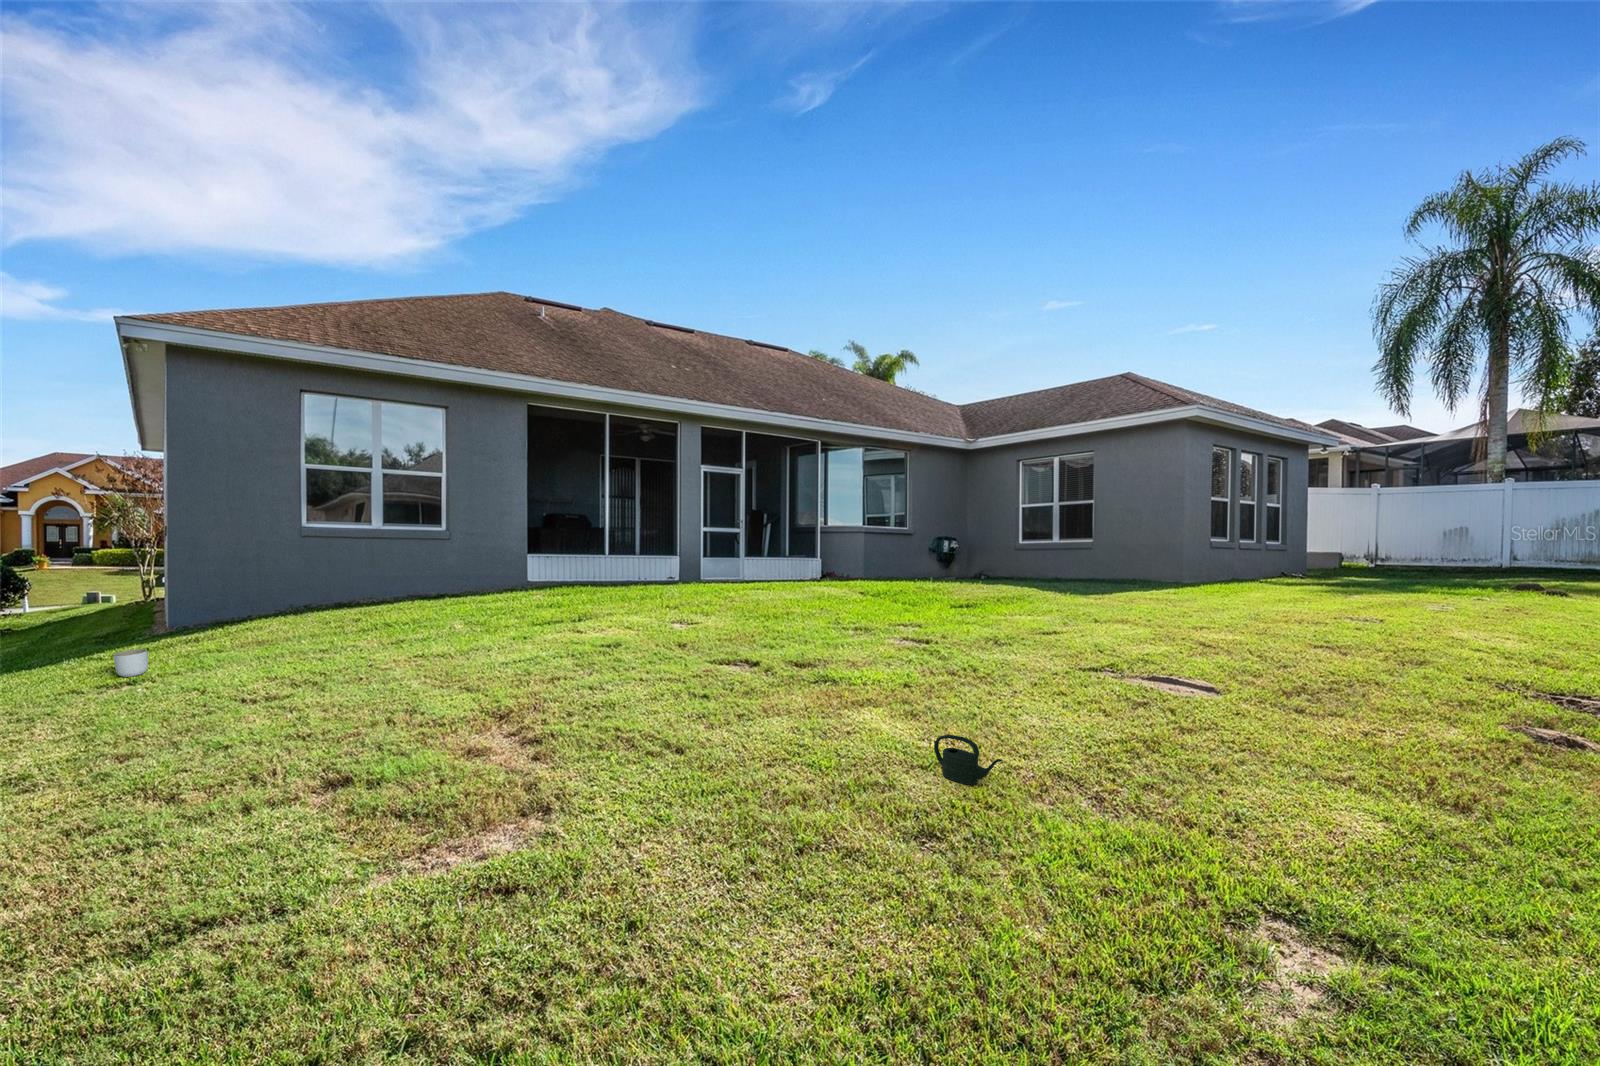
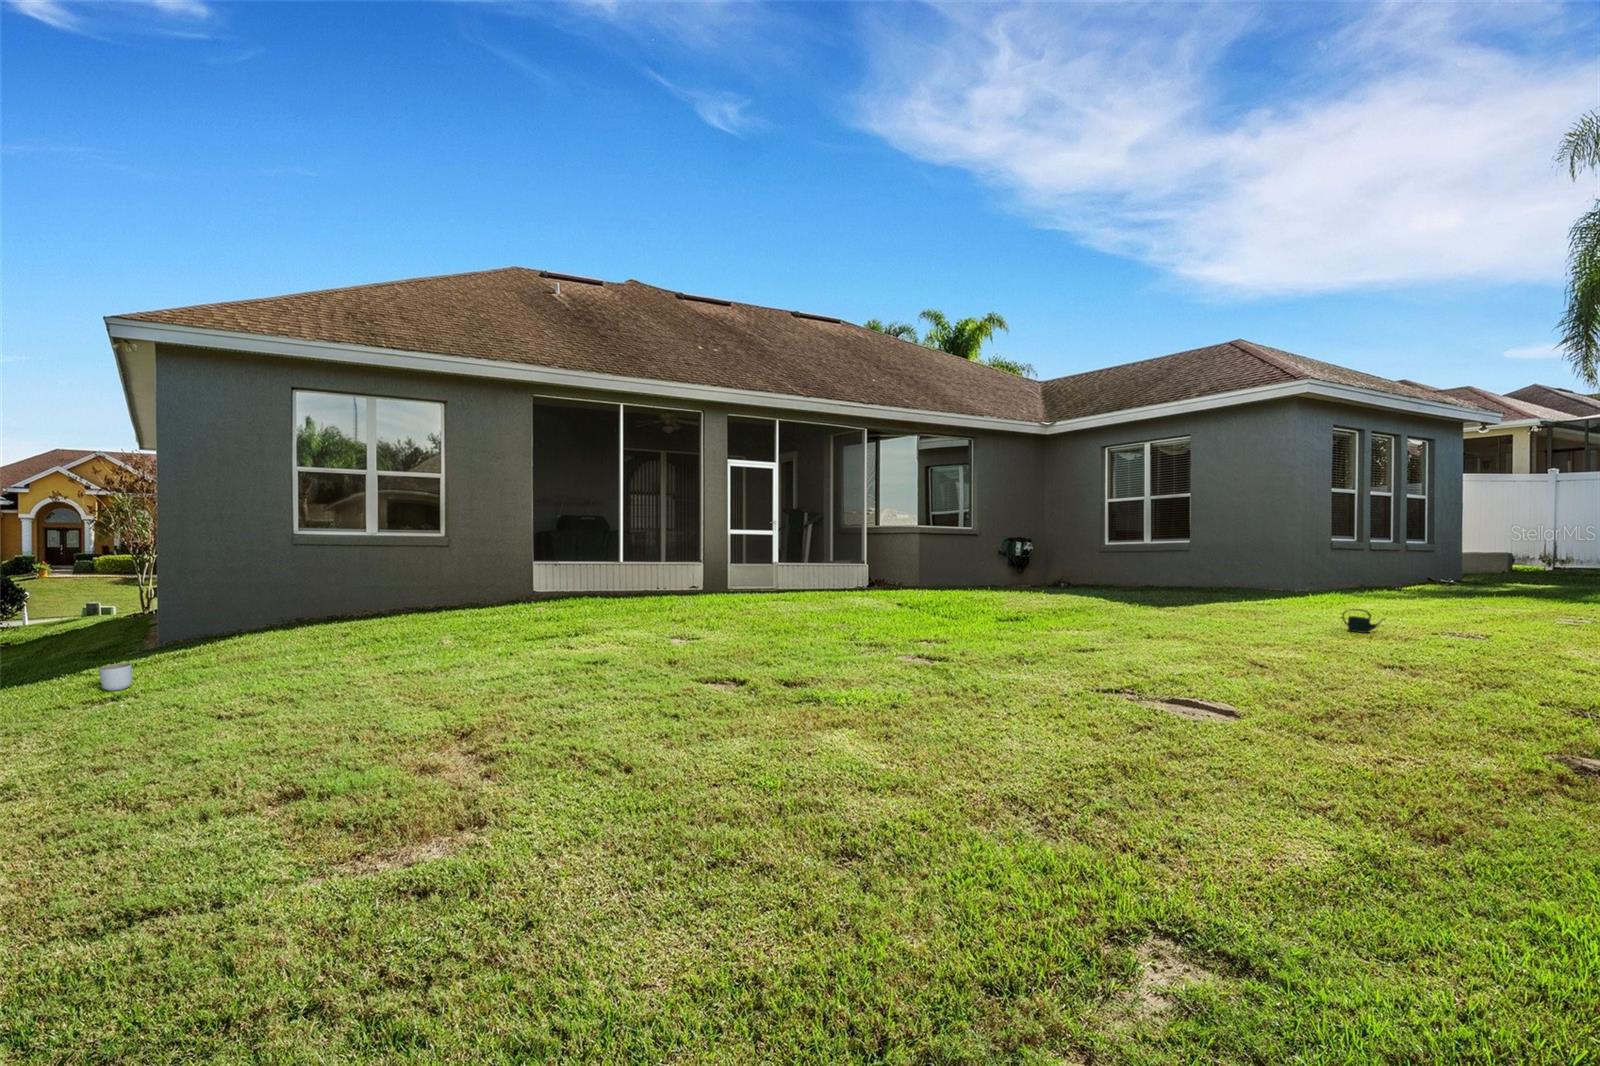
watering can: present [934,735,1002,785] -> present [1342,609,1382,633]

